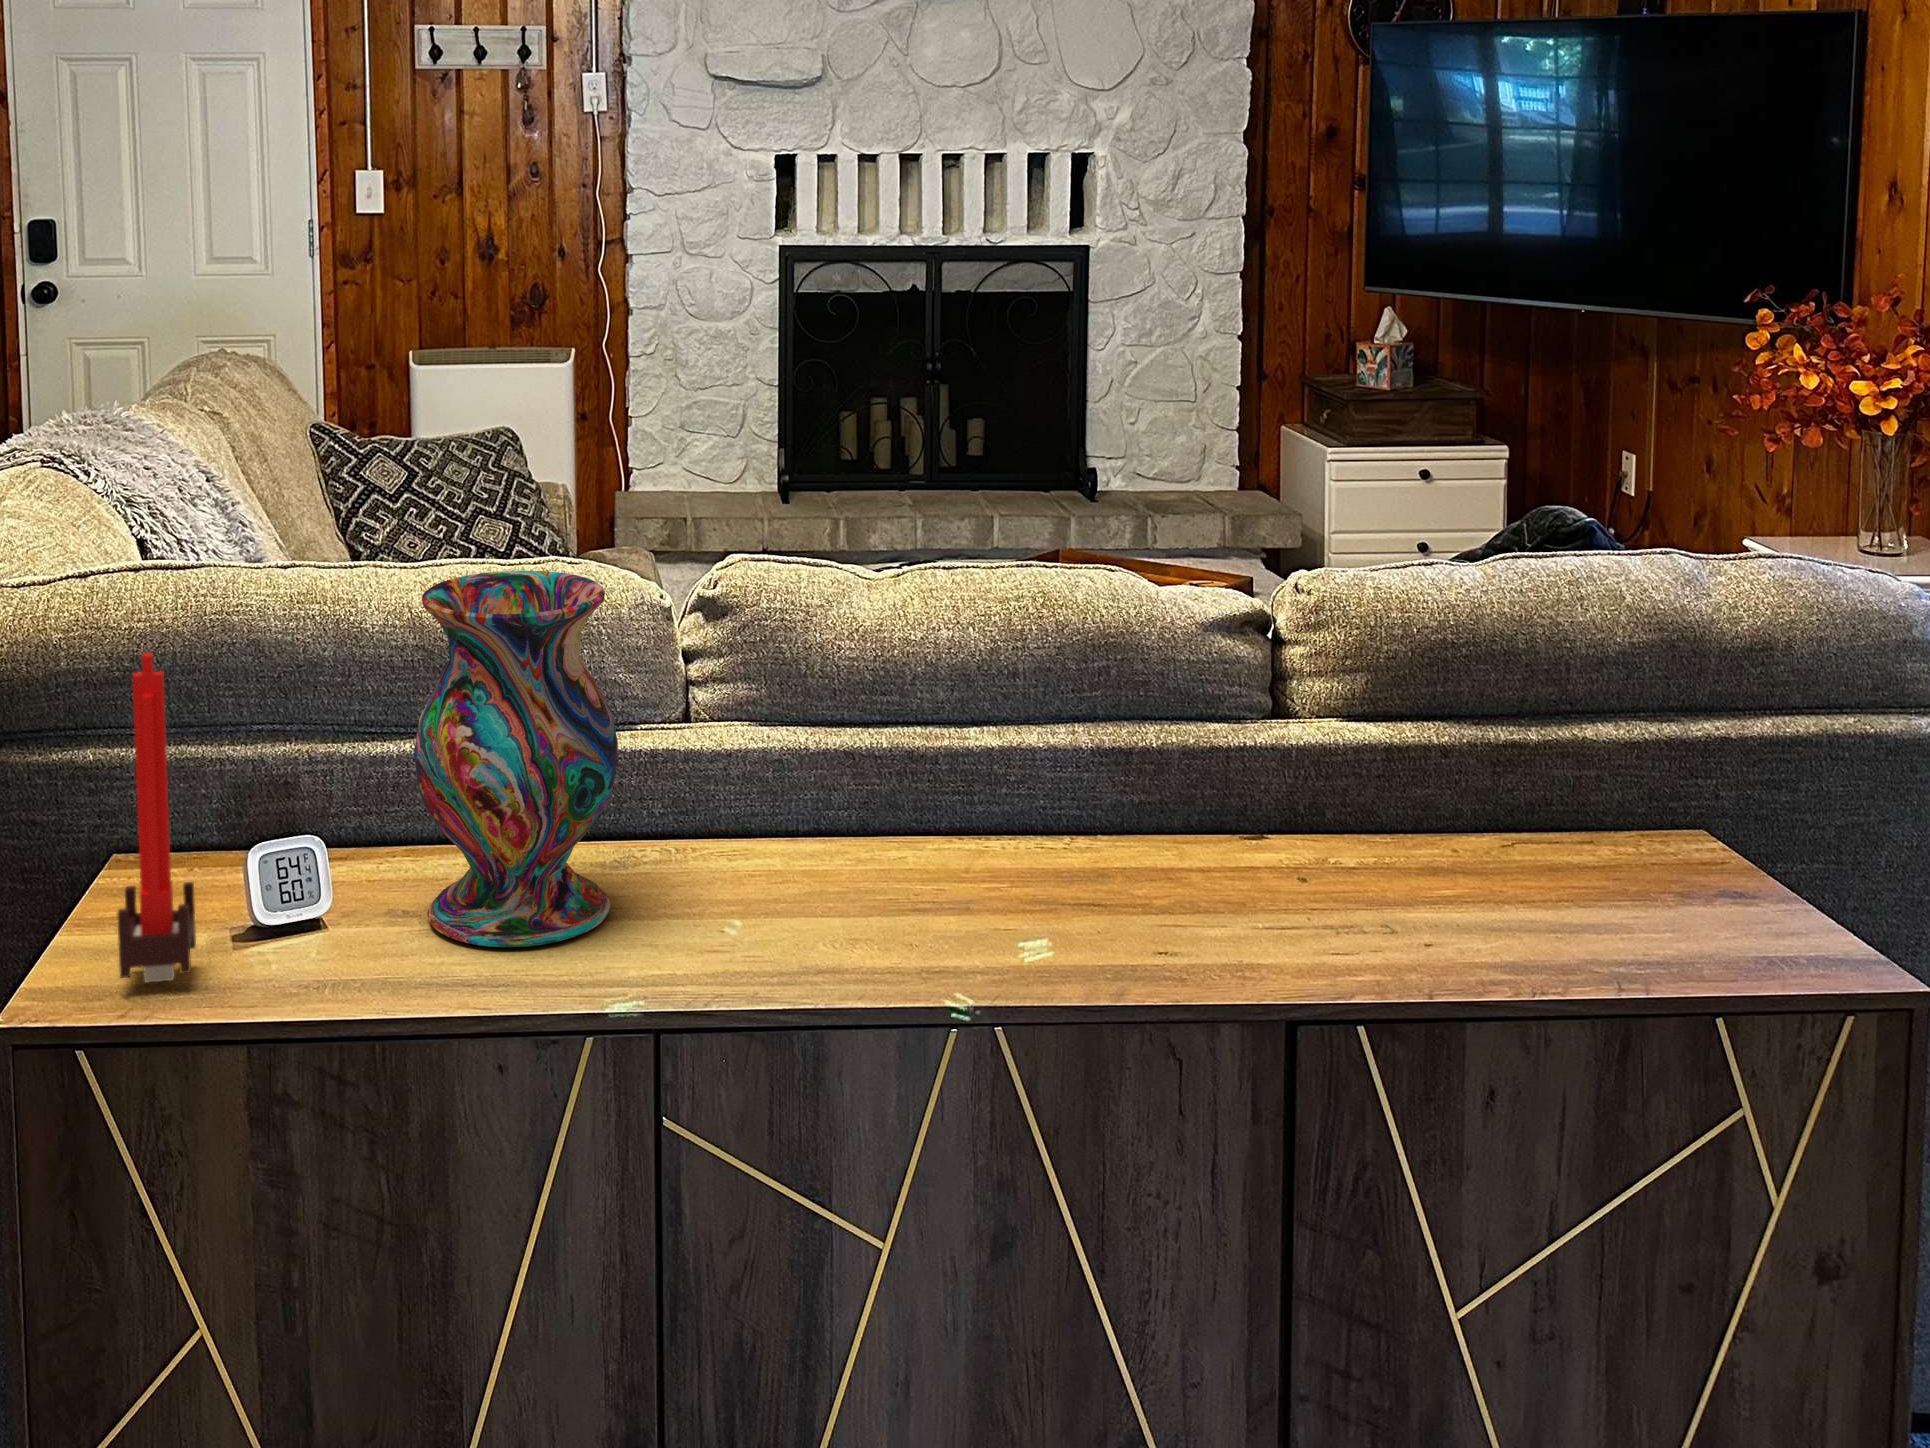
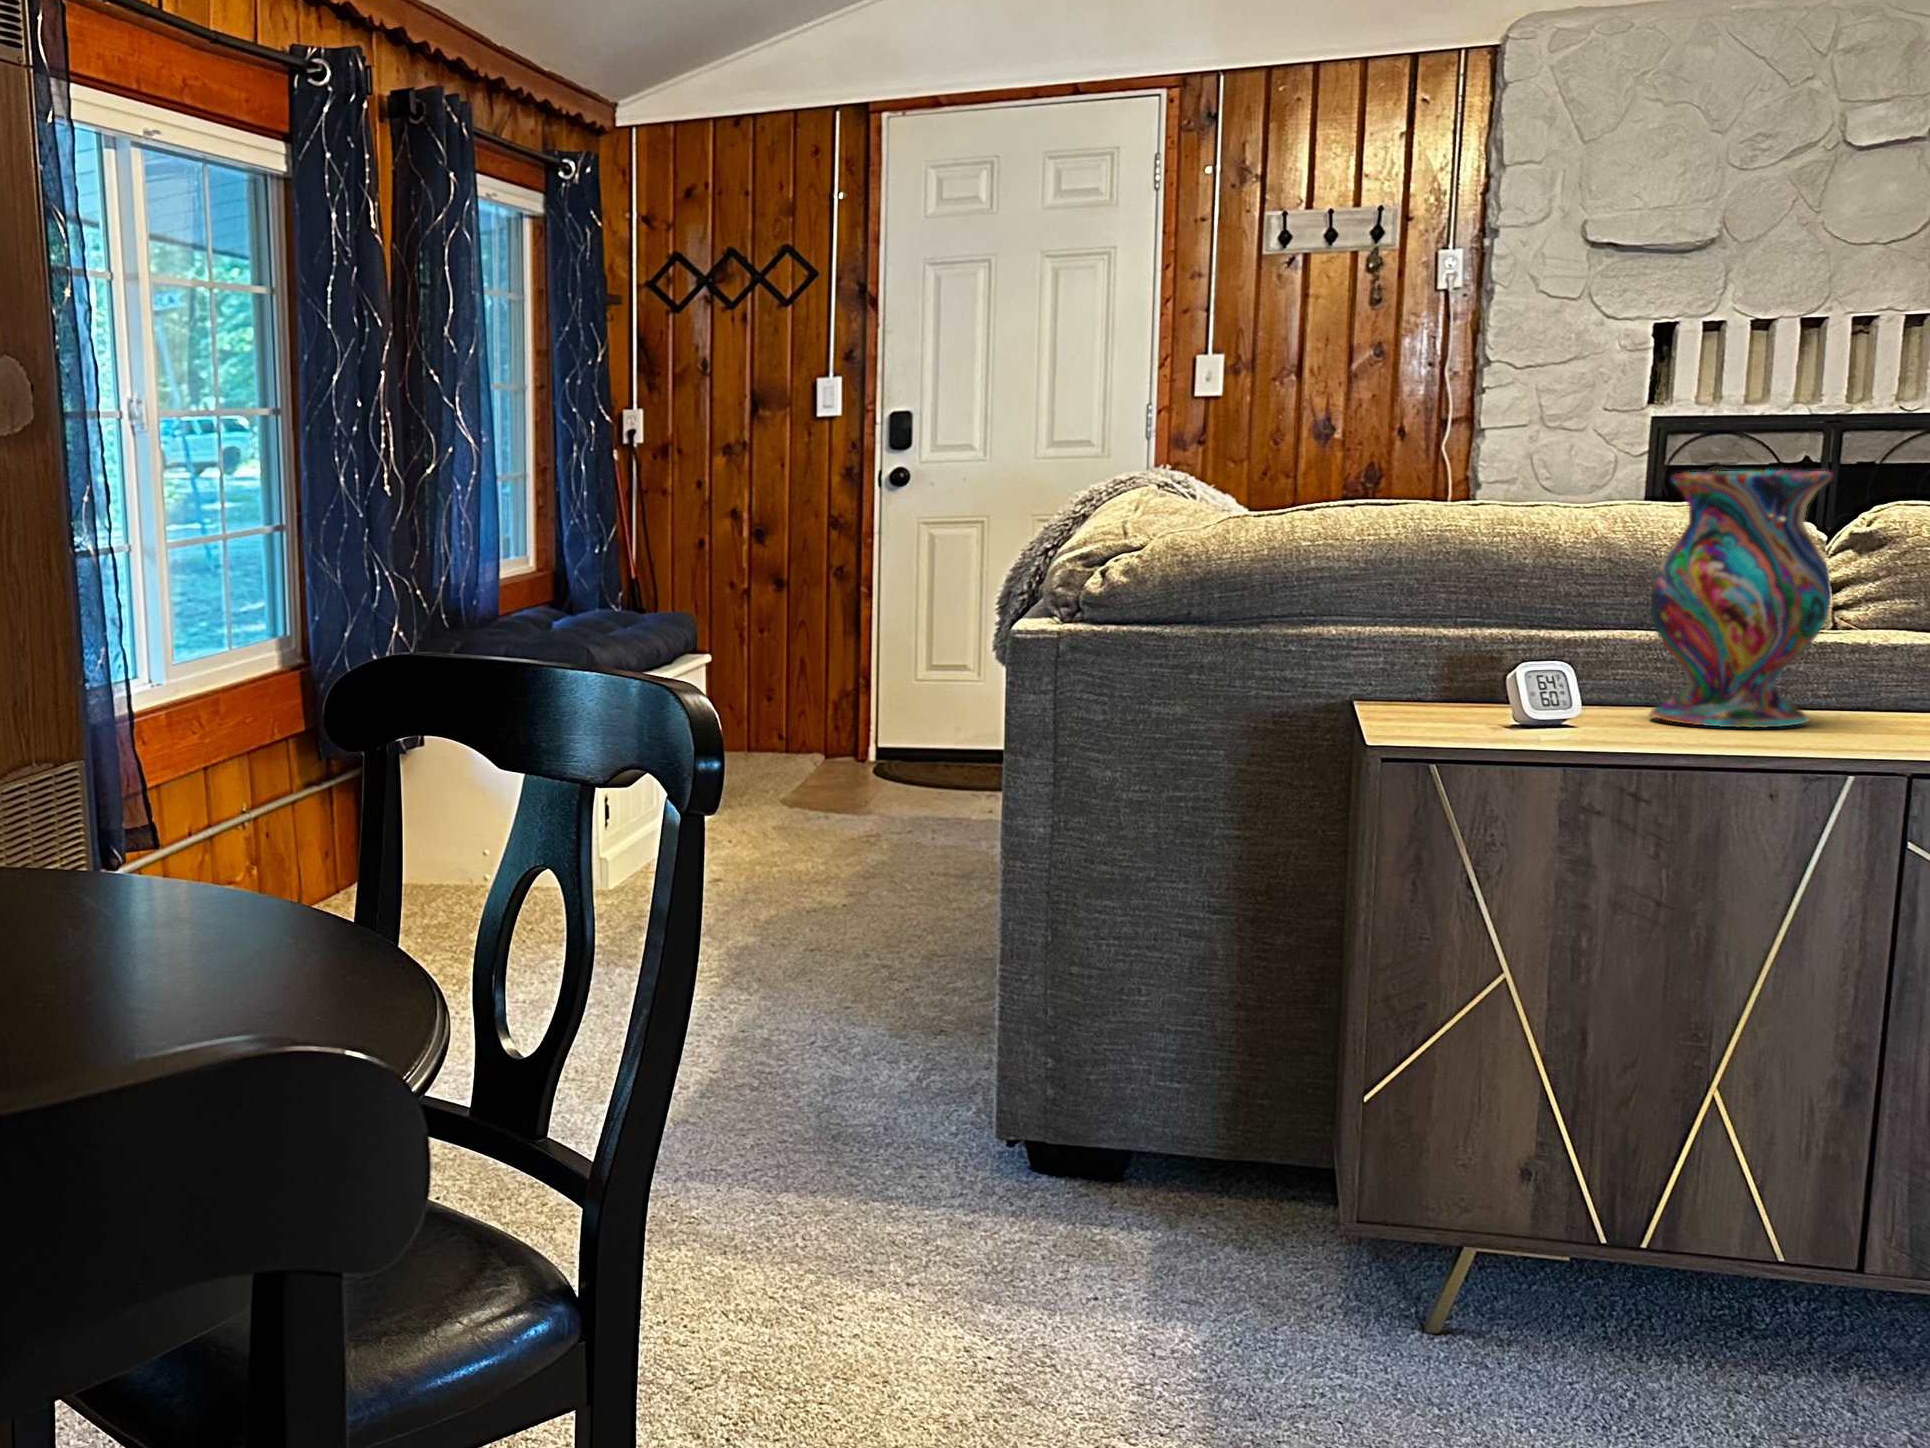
candle: present [118,653,196,983] -> none [1439,496,1504,728]

